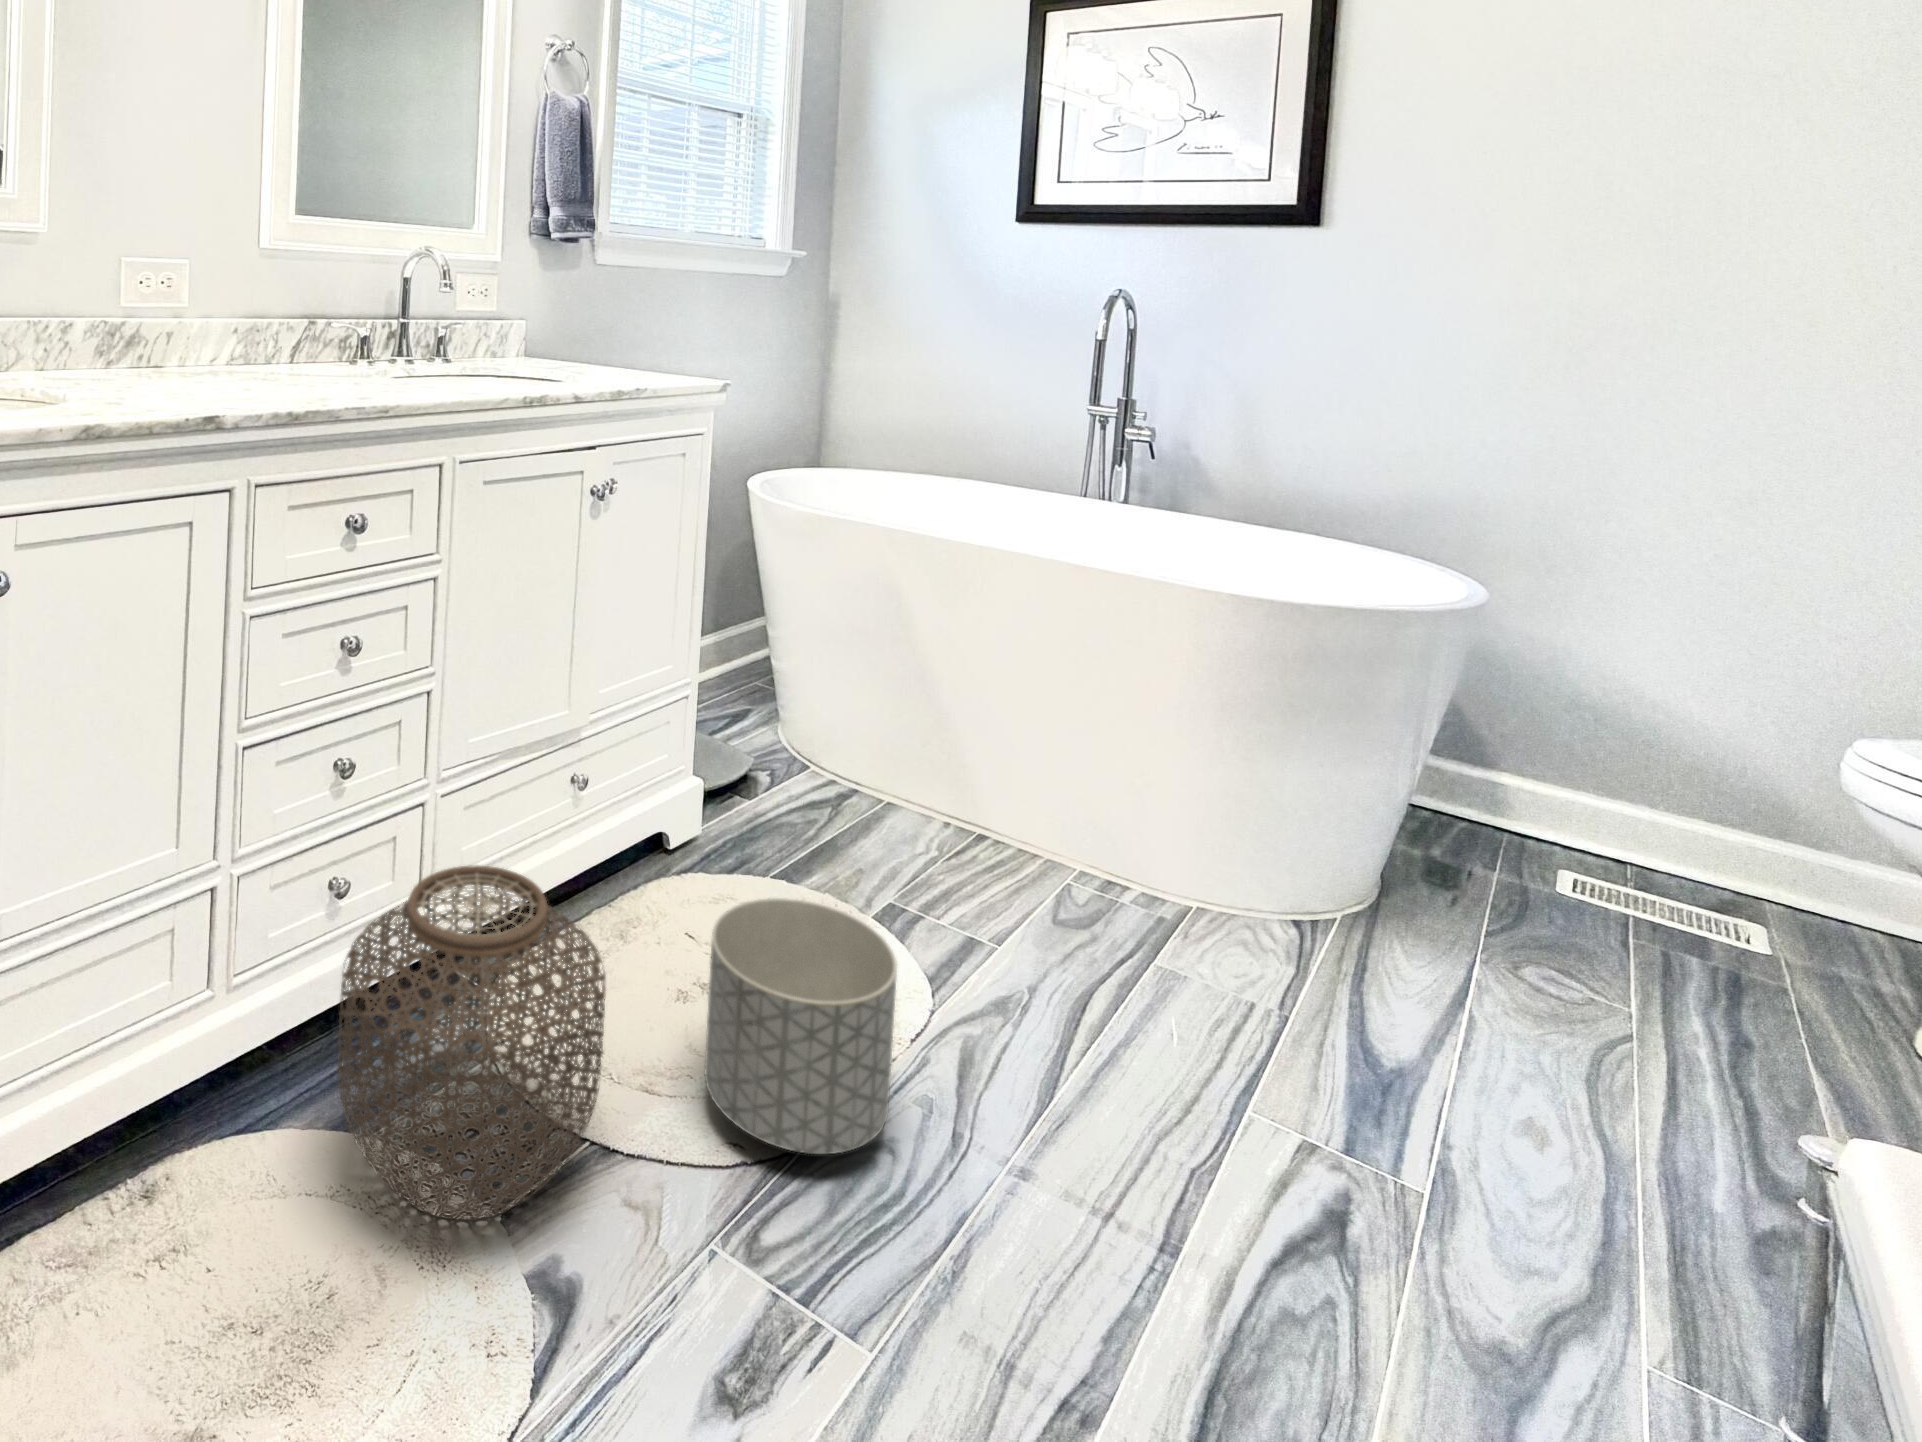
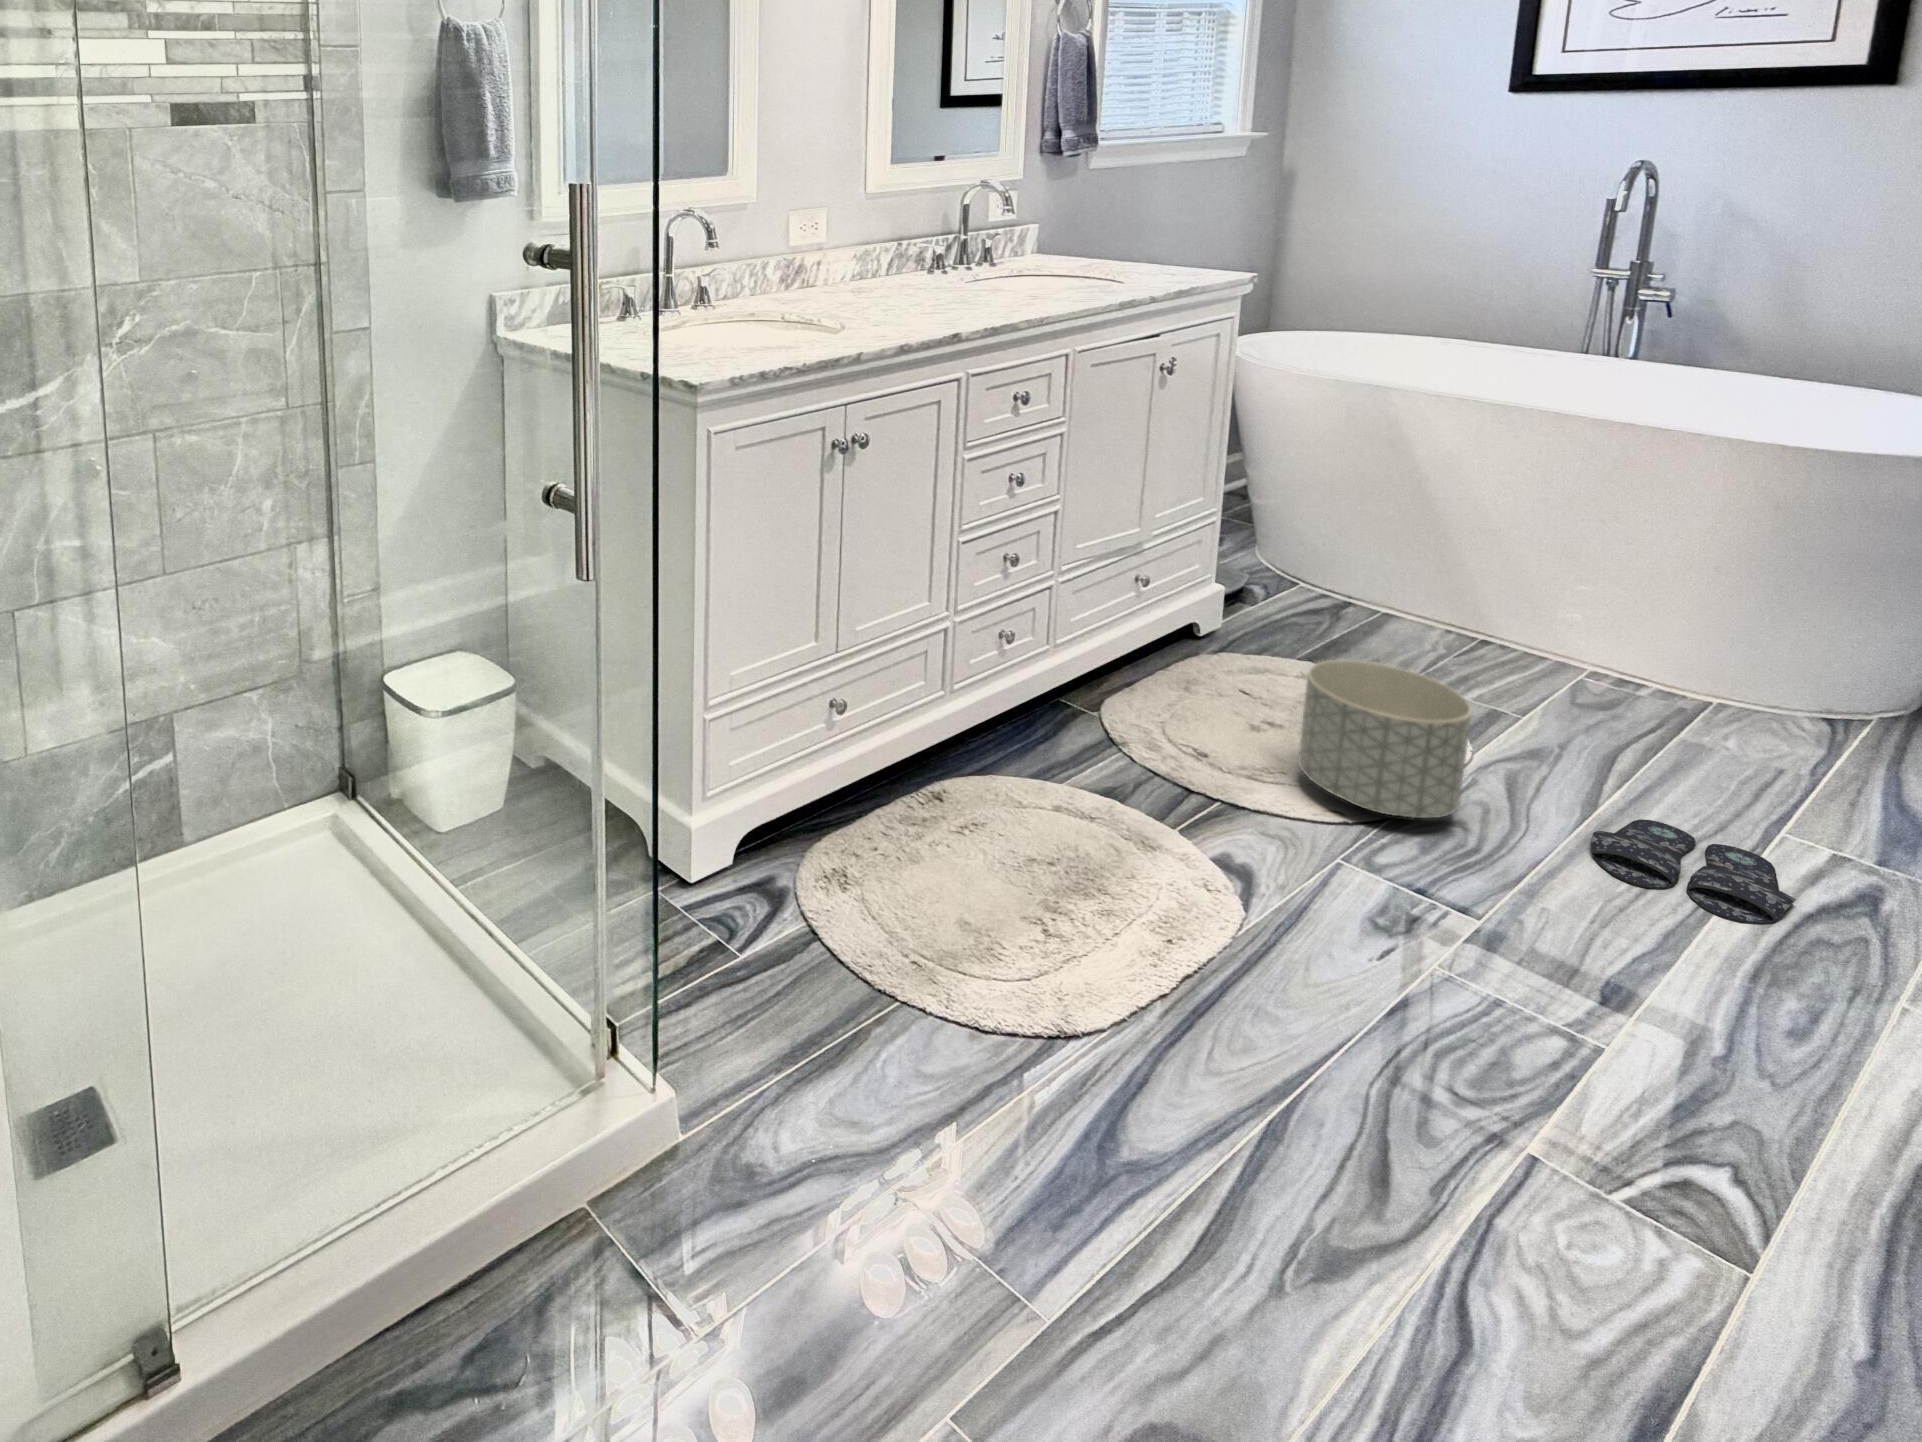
woven basket: present [338,865,606,1219] -> none [1048,621,1251,827]
slippers: none [1035,1108,1256,1297] -> present [1591,819,1796,924]

